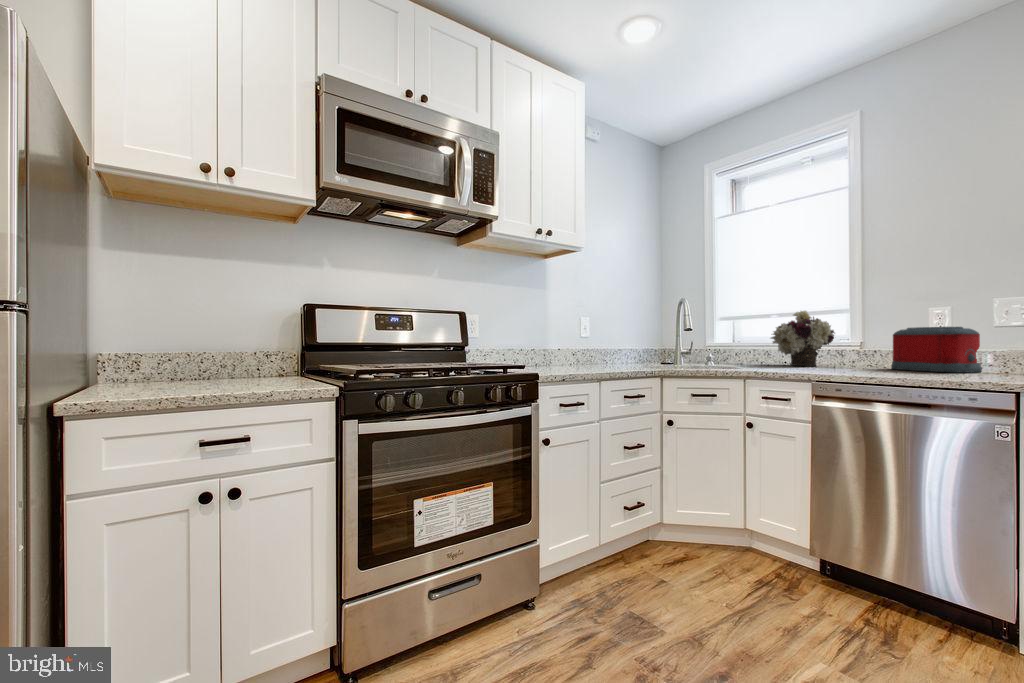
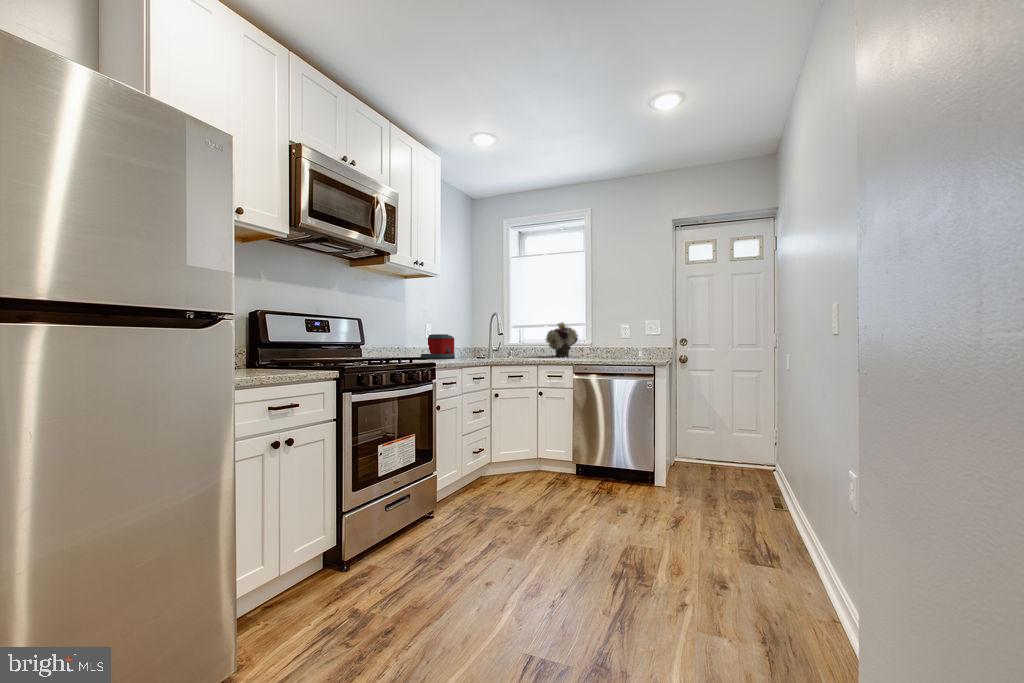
toaster: present [891,327,982,373] -> present [421,334,455,359]

